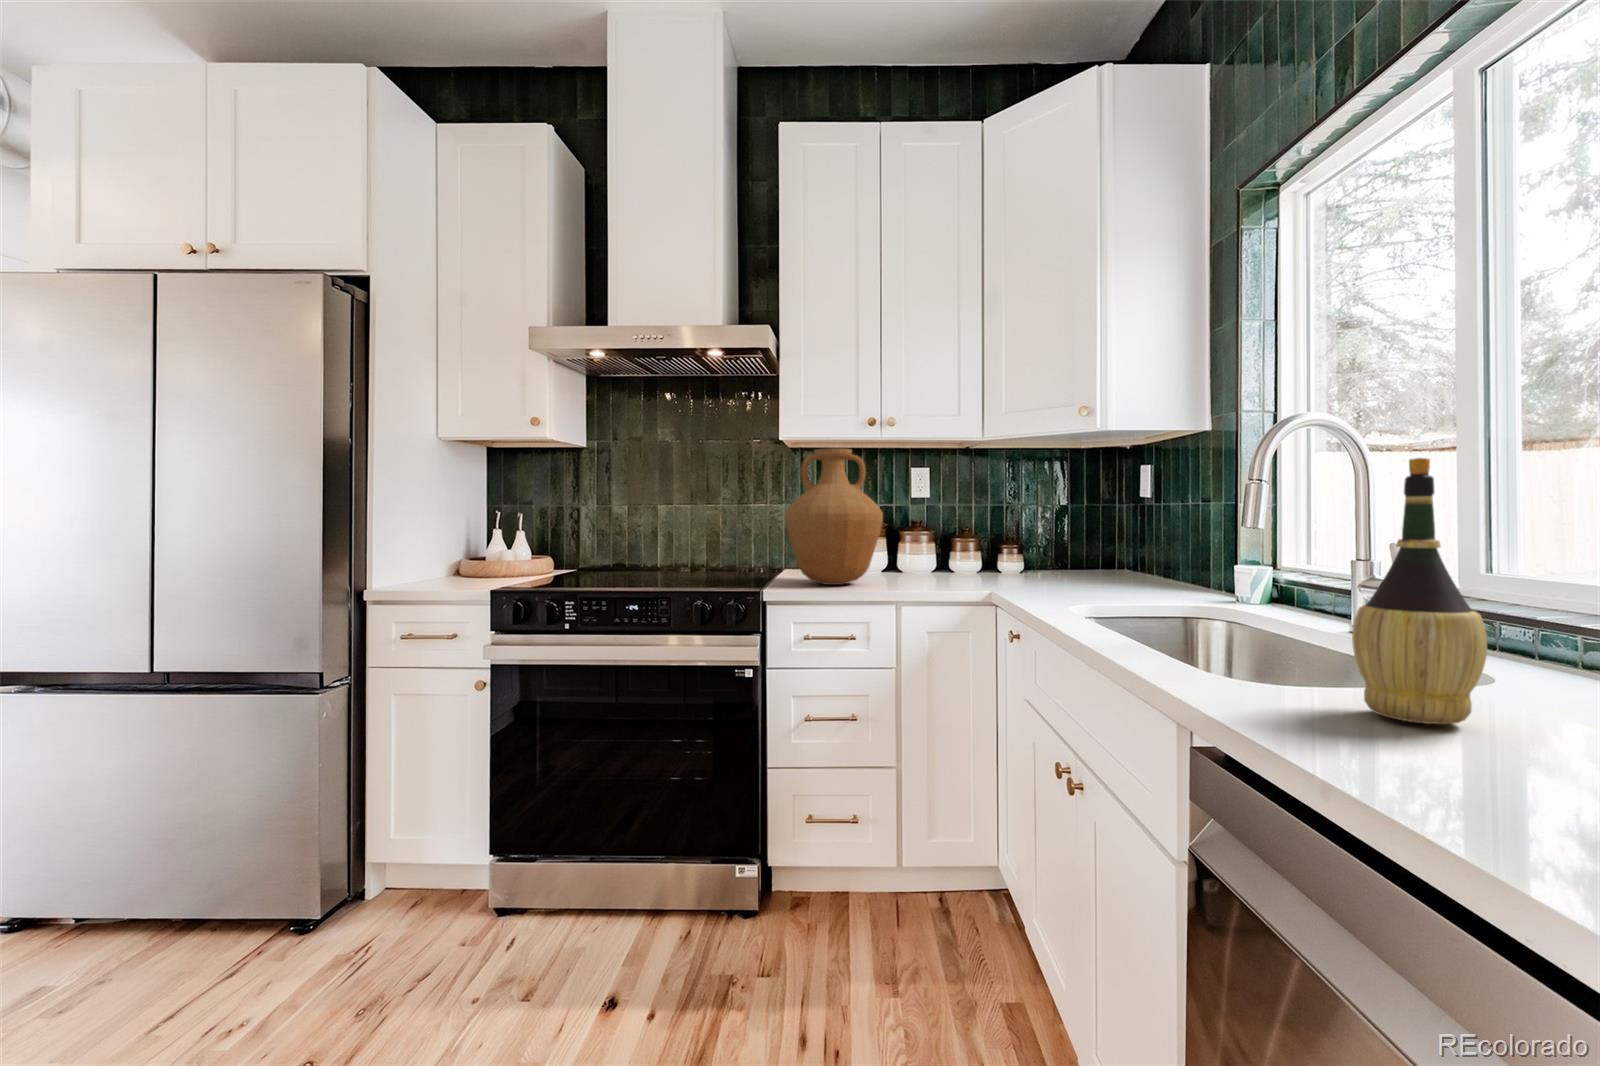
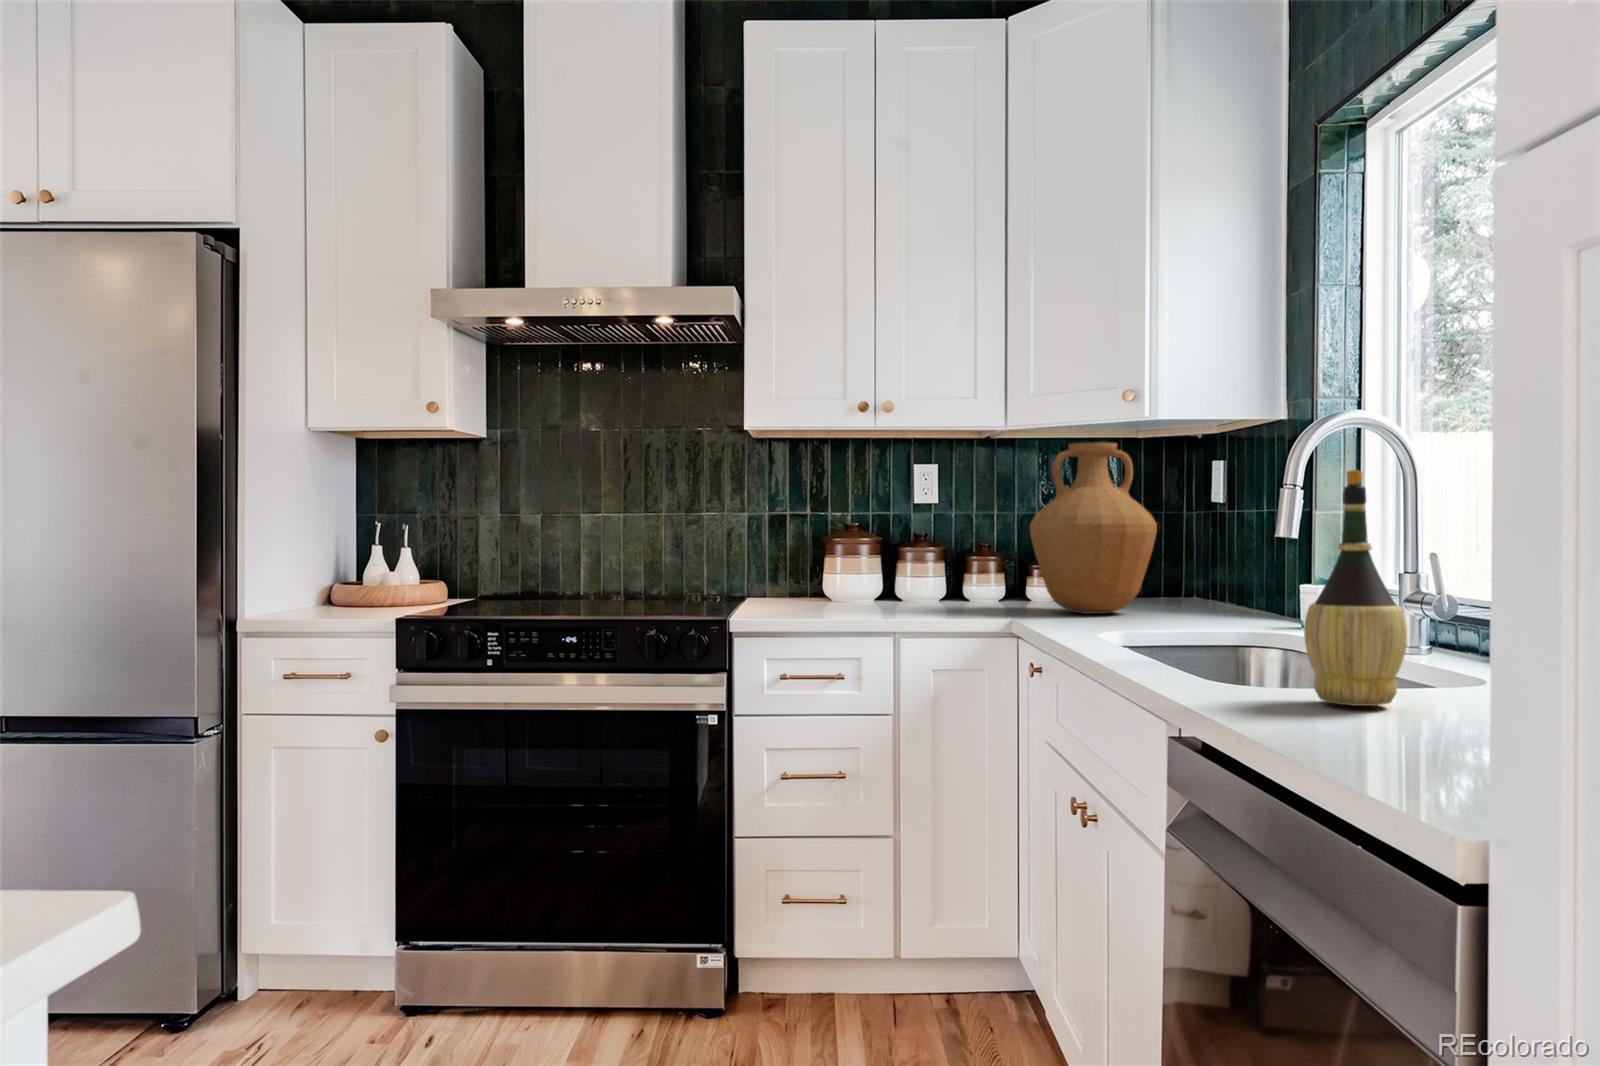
vase: present [785,448,883,585] -> present [1030,442,1157,614]

